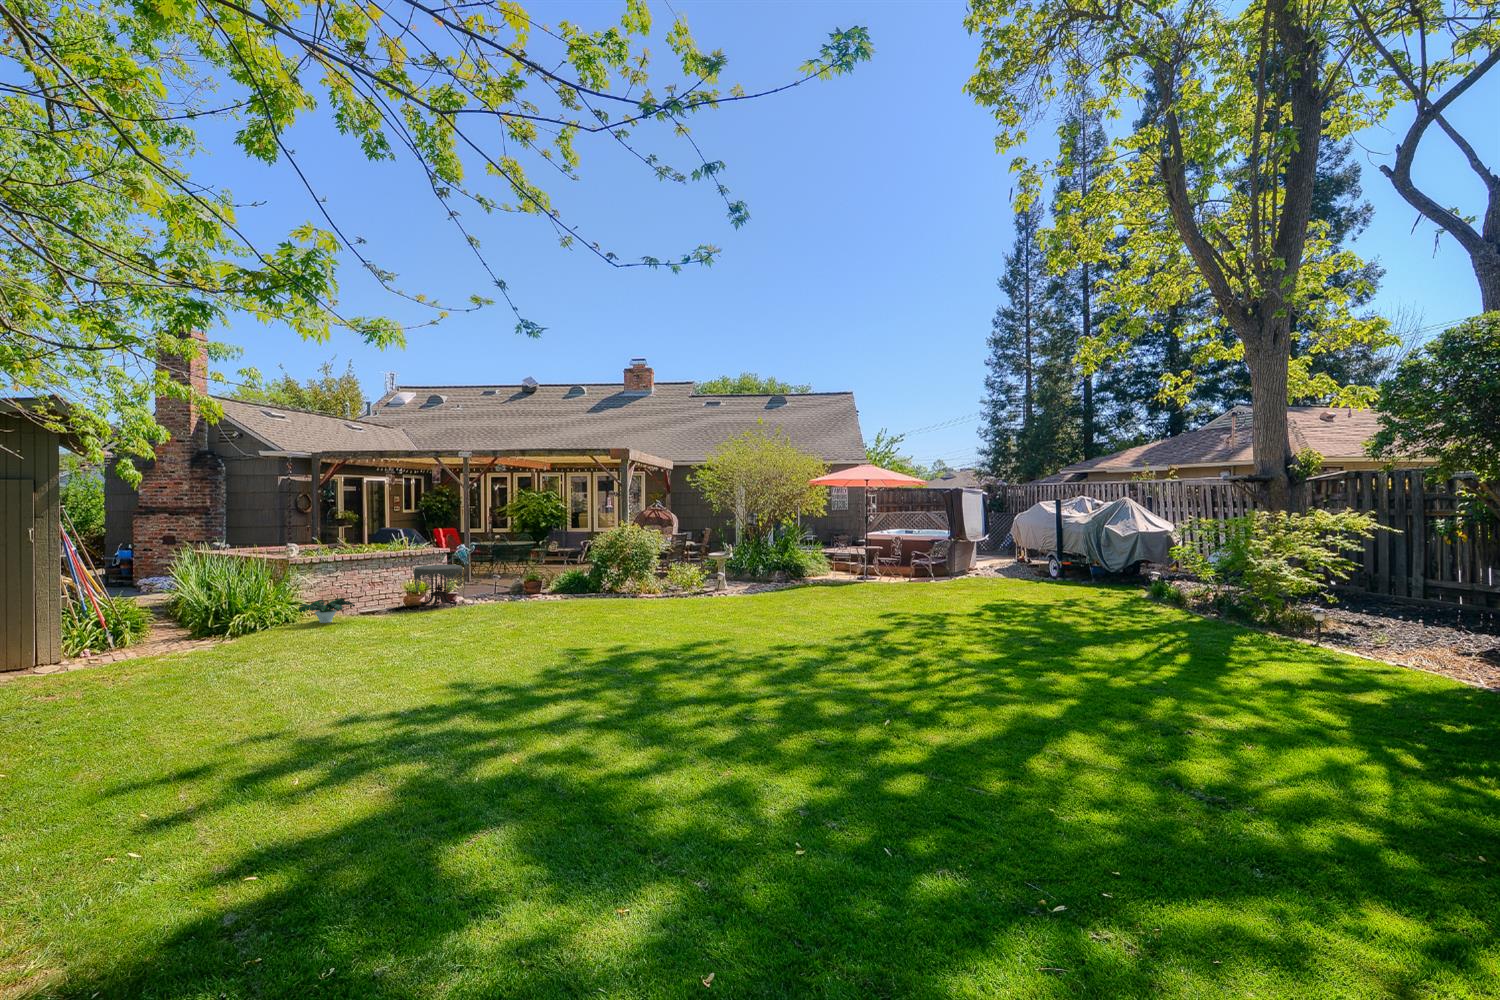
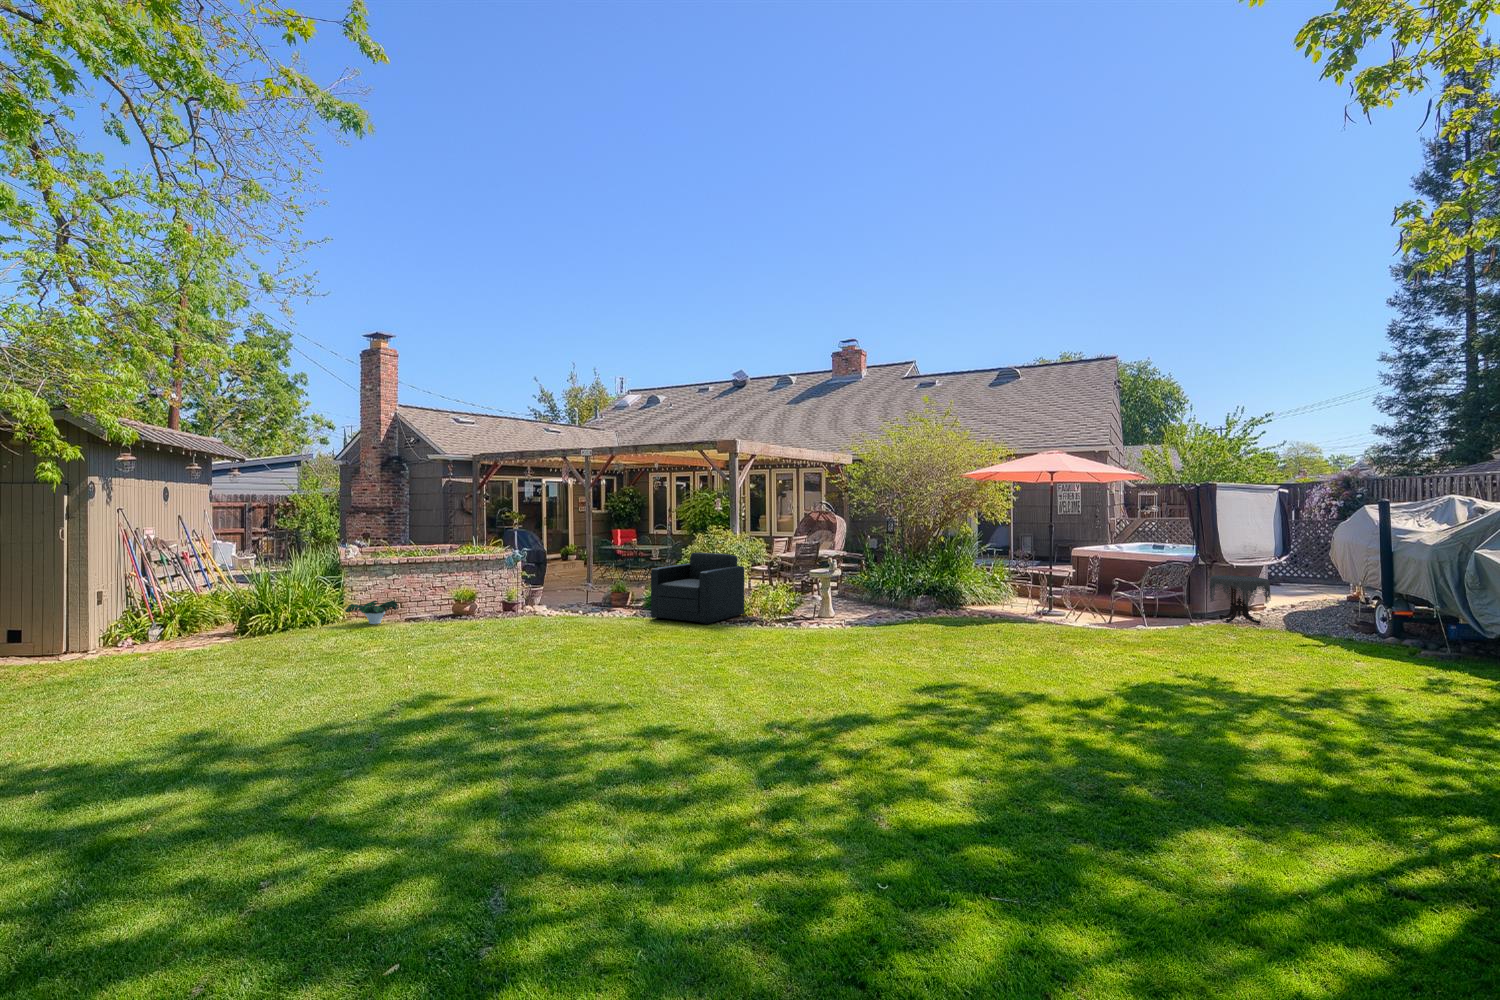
armchair: none [595,542,666,600] -> present [651,553,744,624]
side table: present [414,565,463,609] -> present [1210,576,1271,625]

